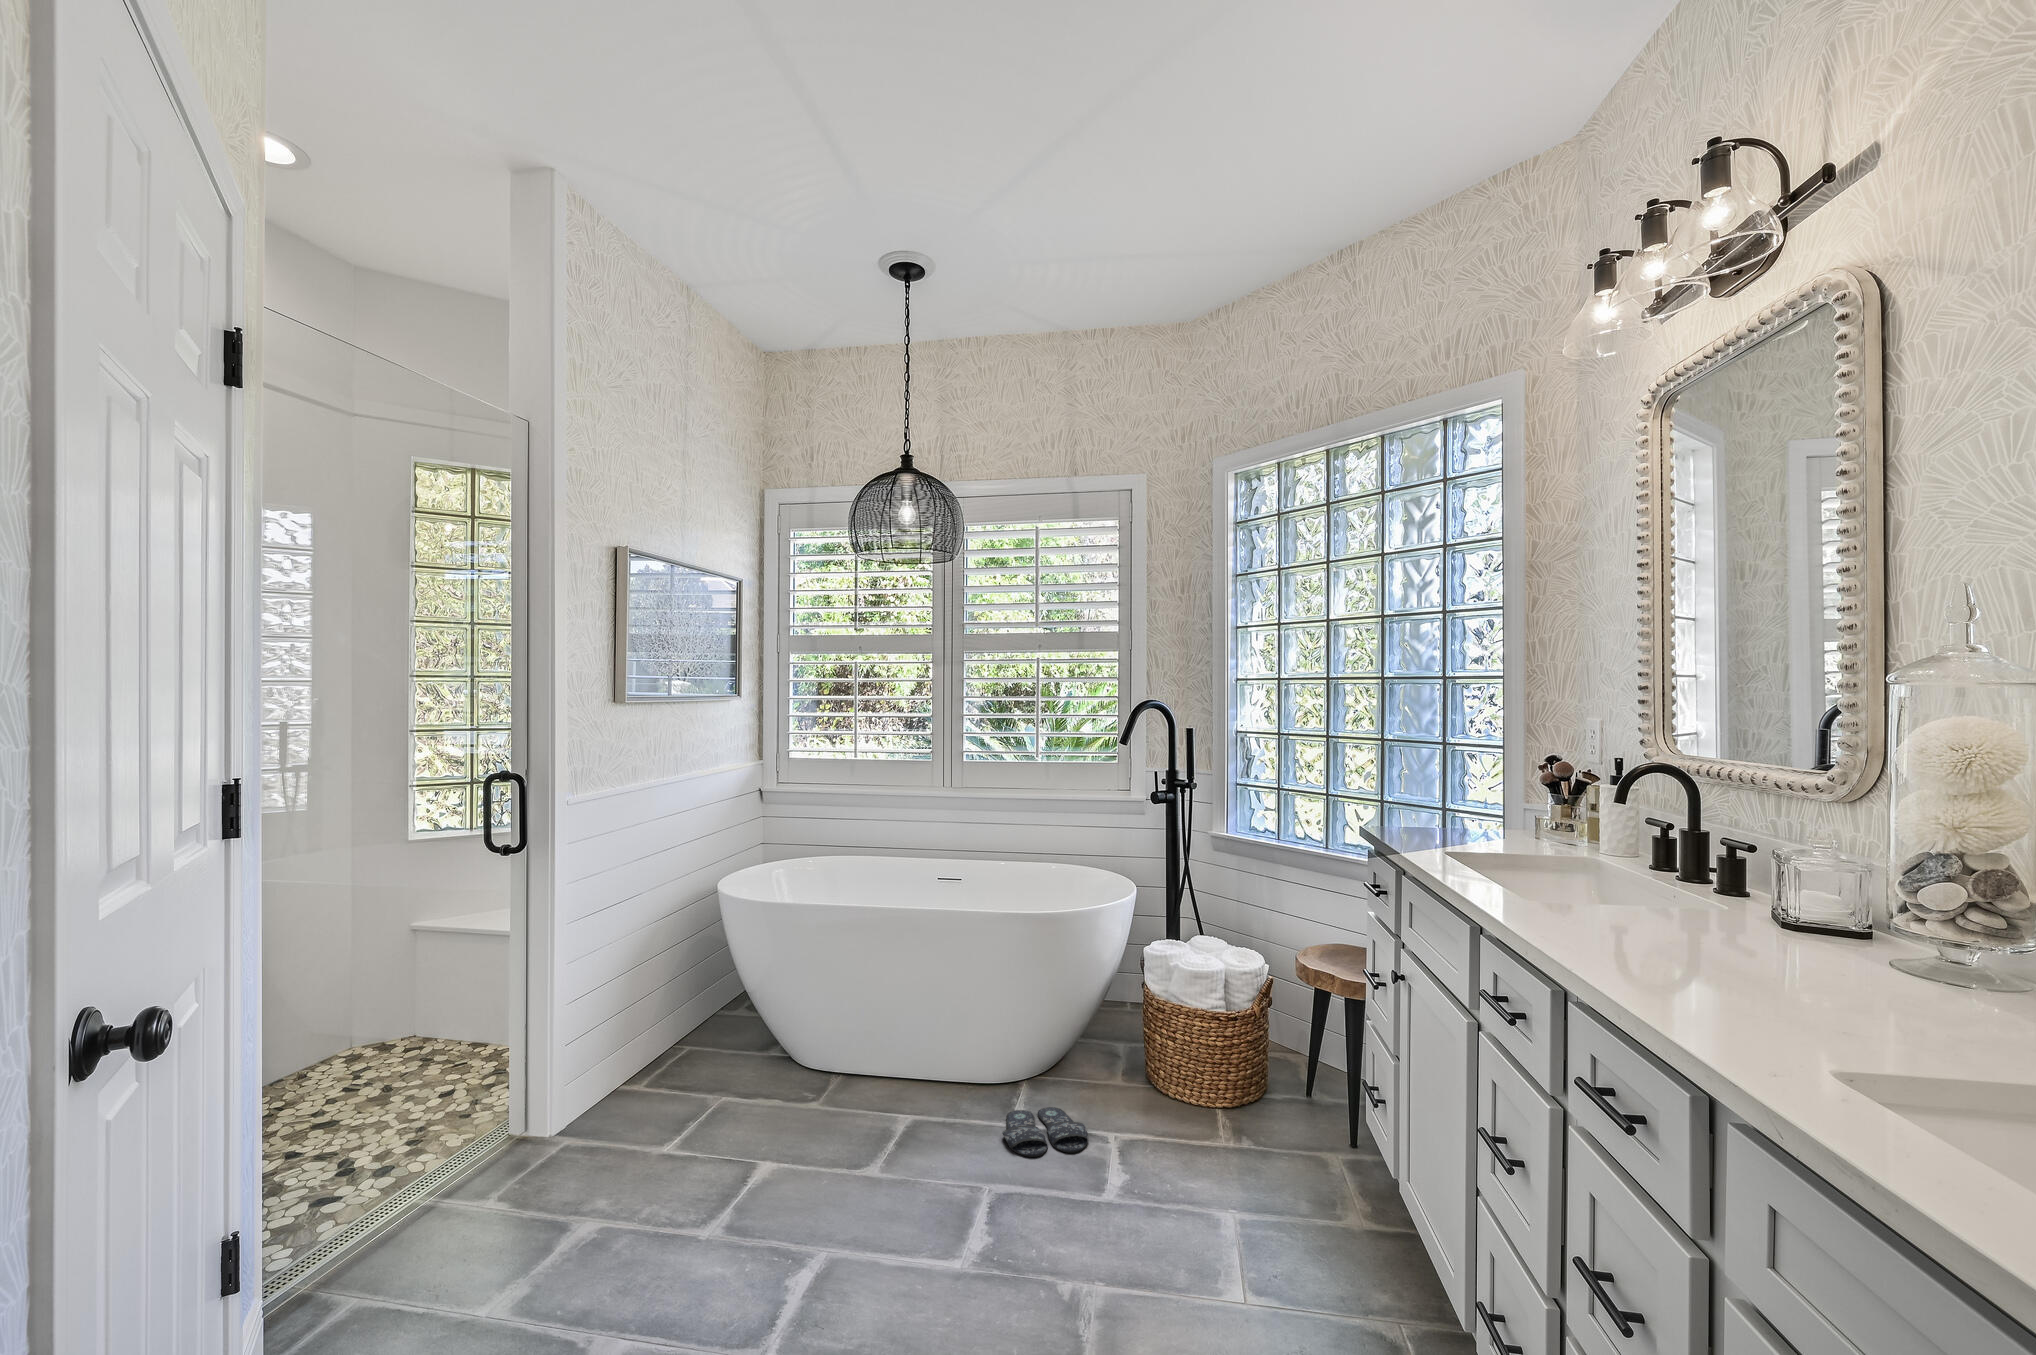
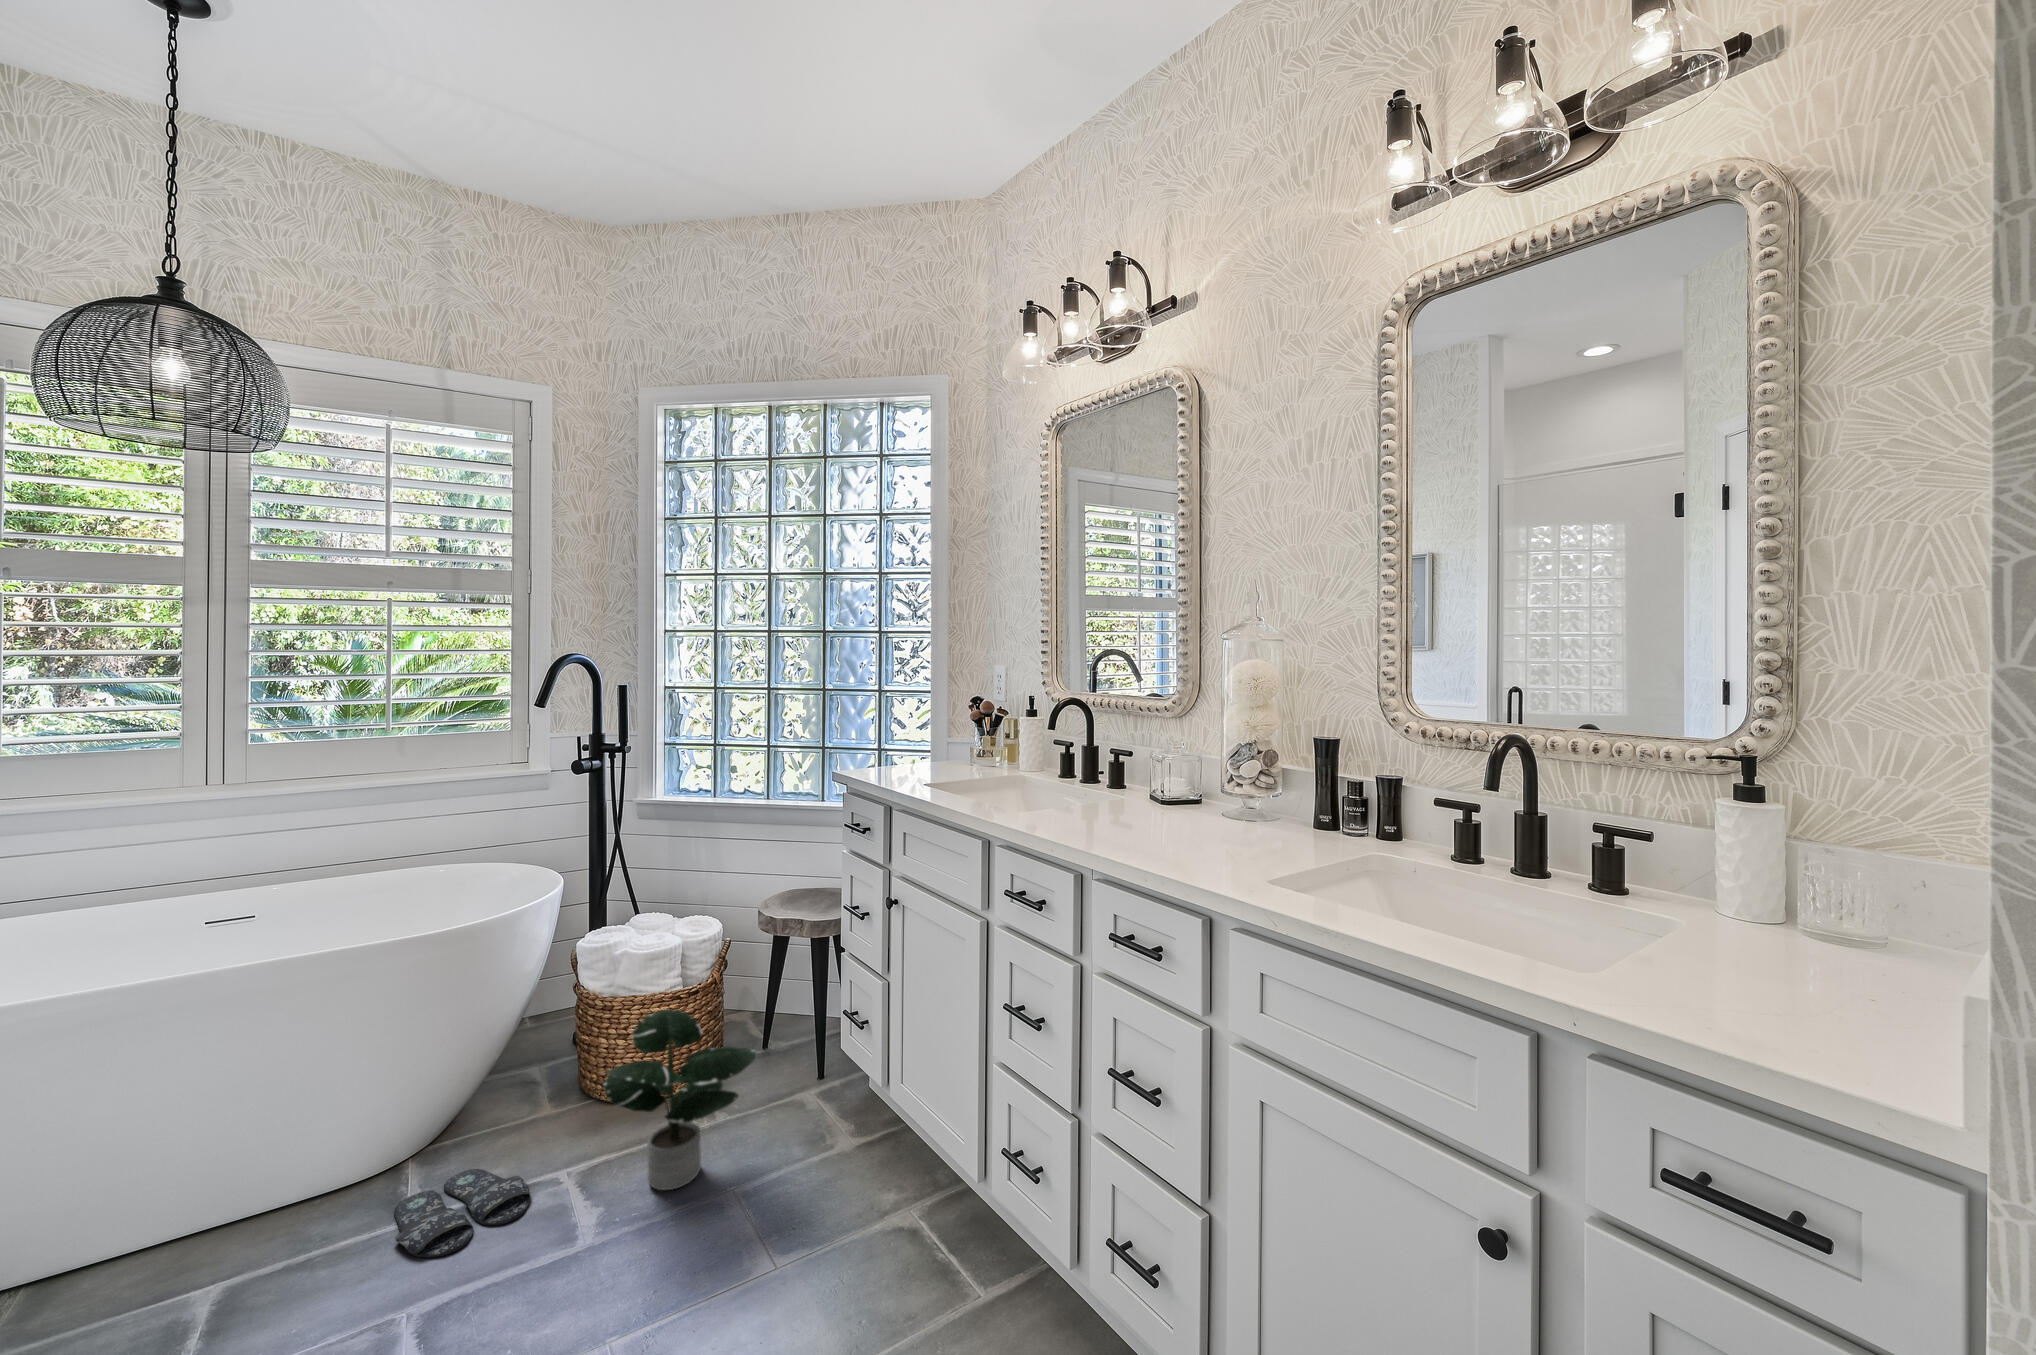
potted plant: none [1136,1021,1264,1181] -> present [604,1010,756,1190]

